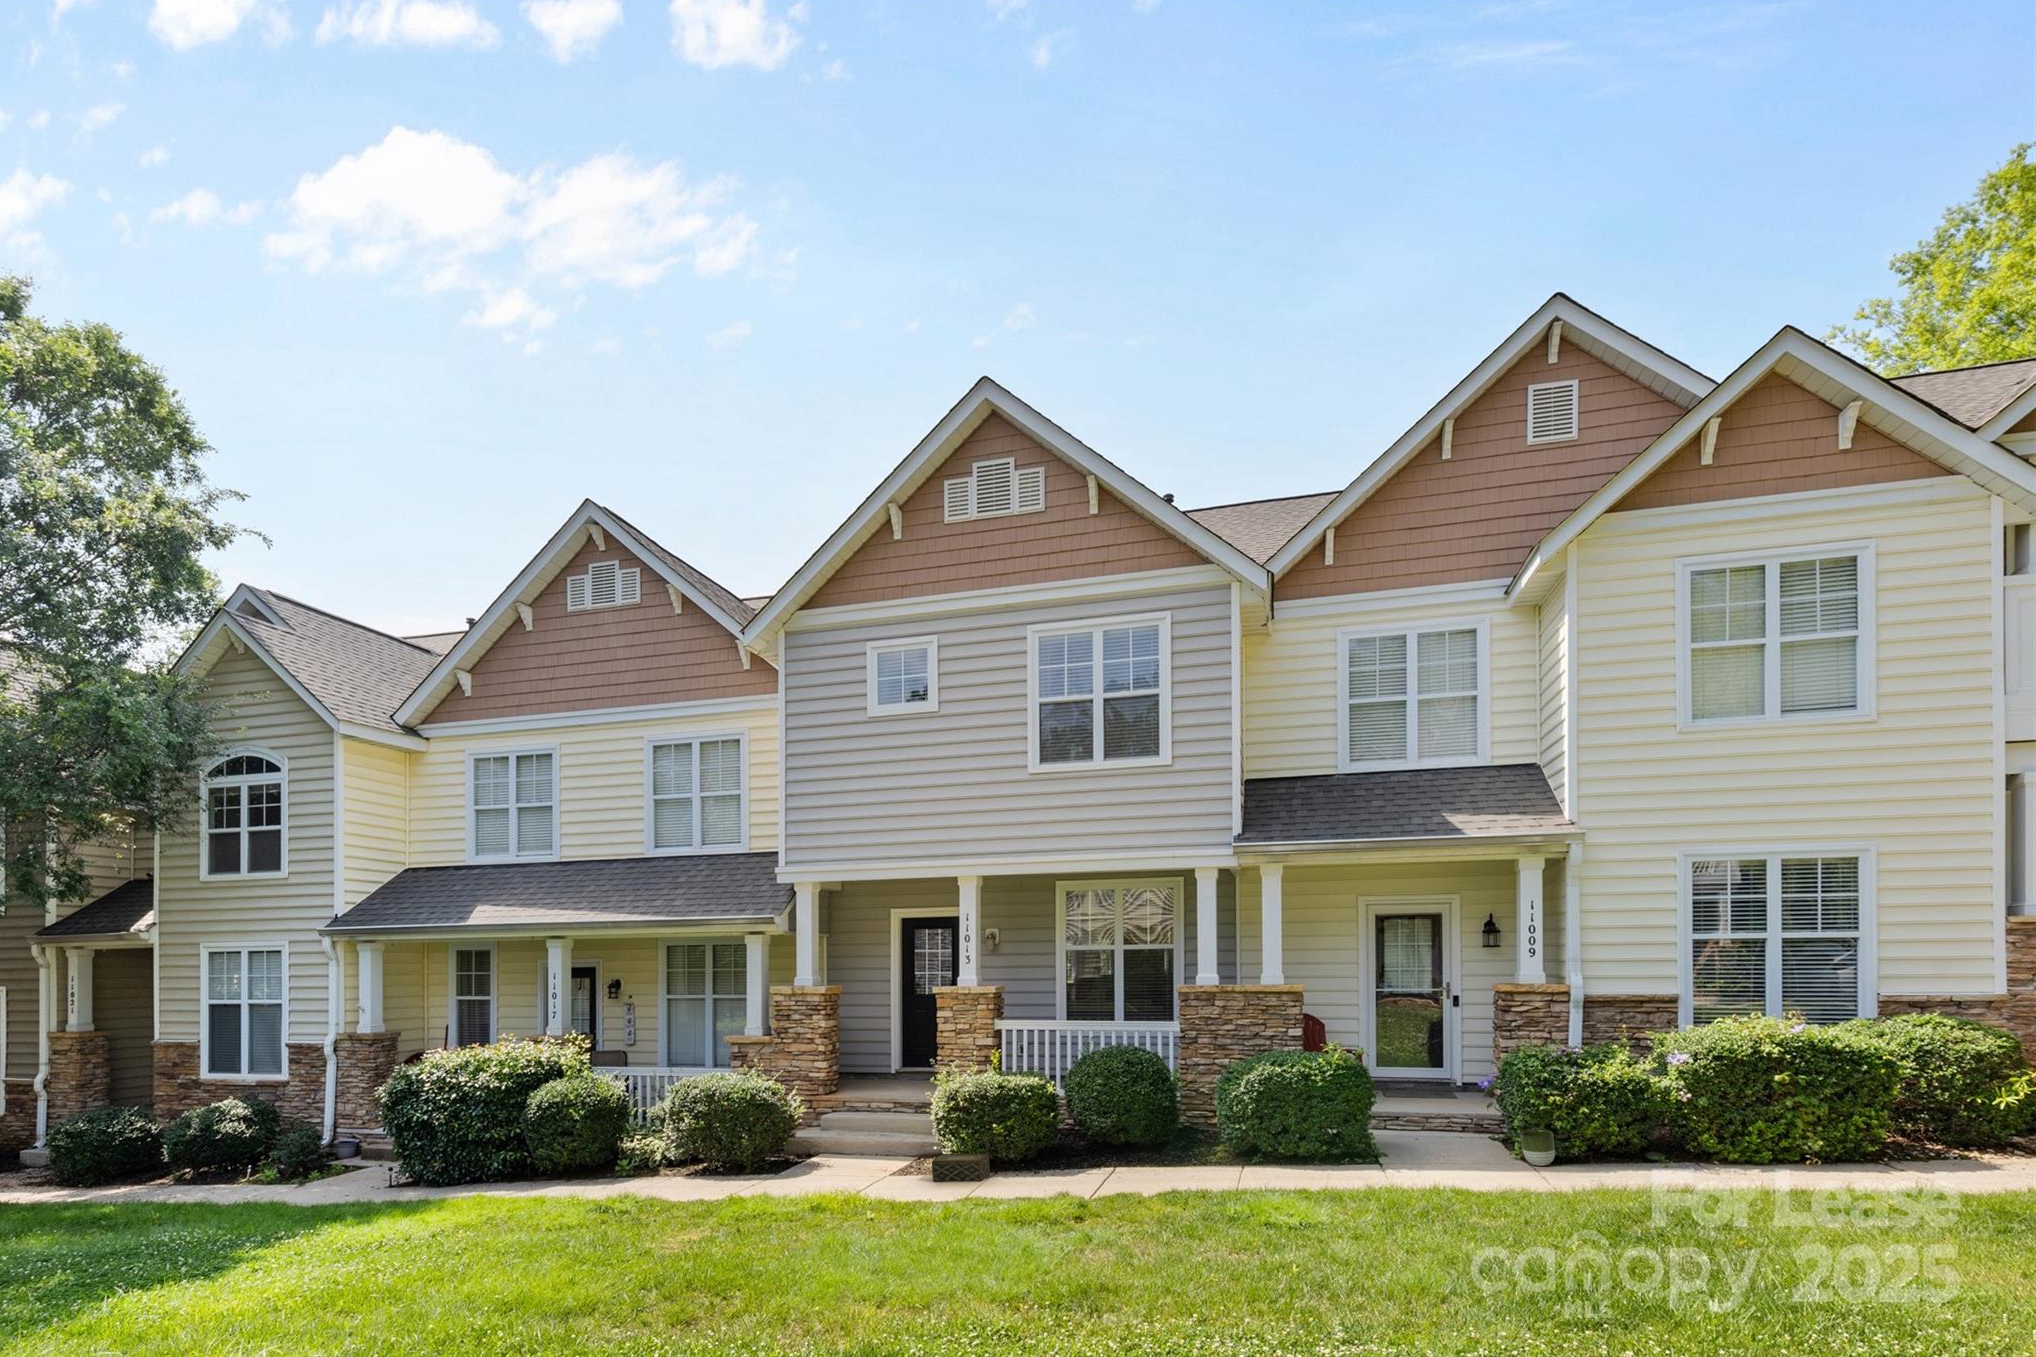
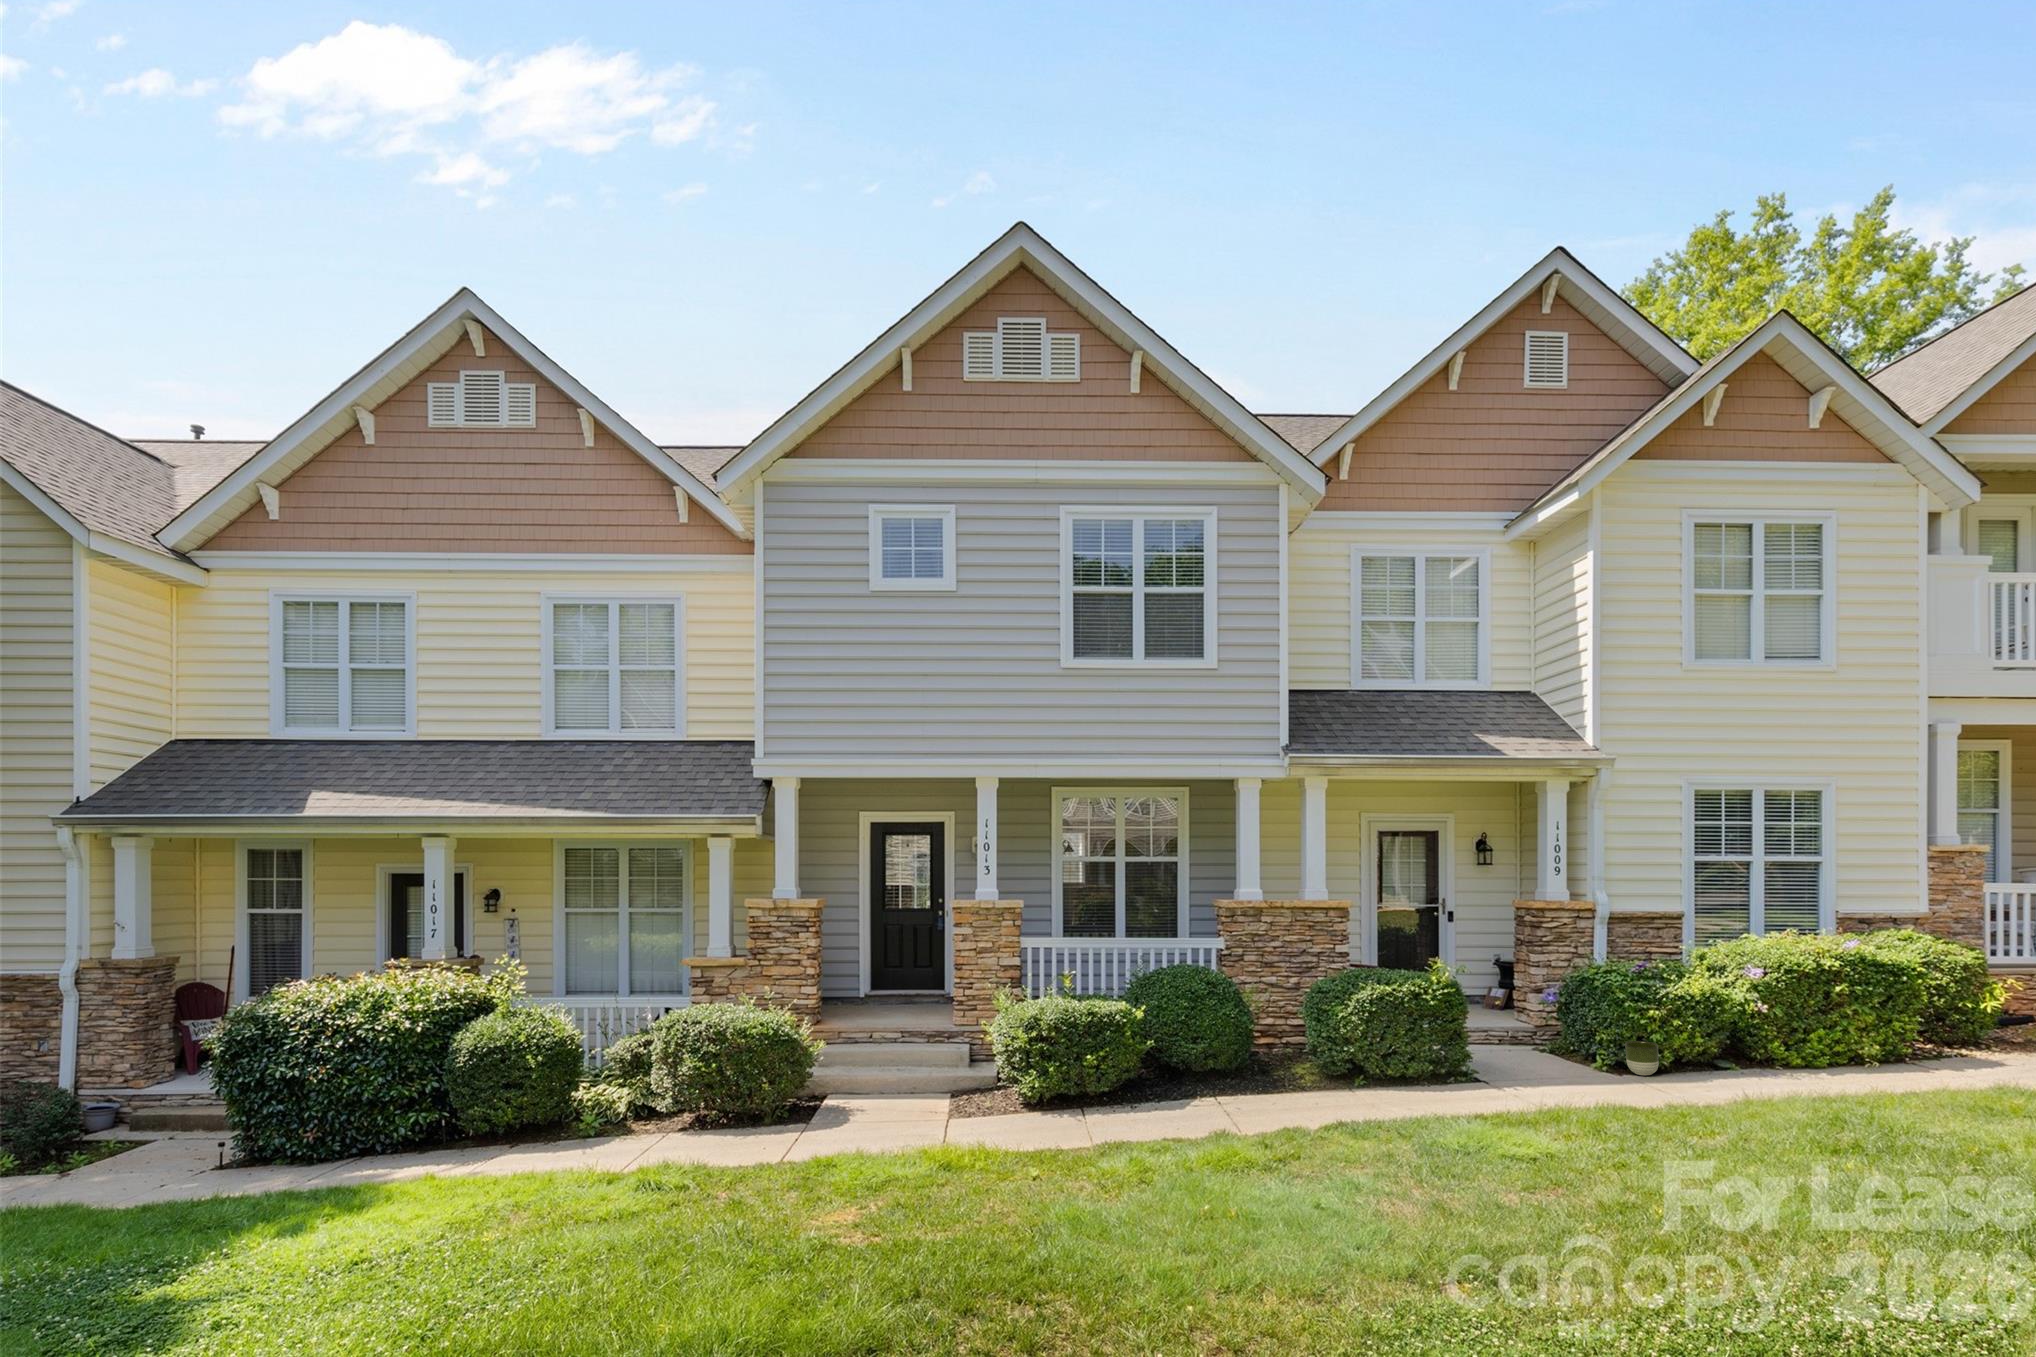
woven basket: present [932,1154,990,1182] -> none [1030,1084,1091,1119]

